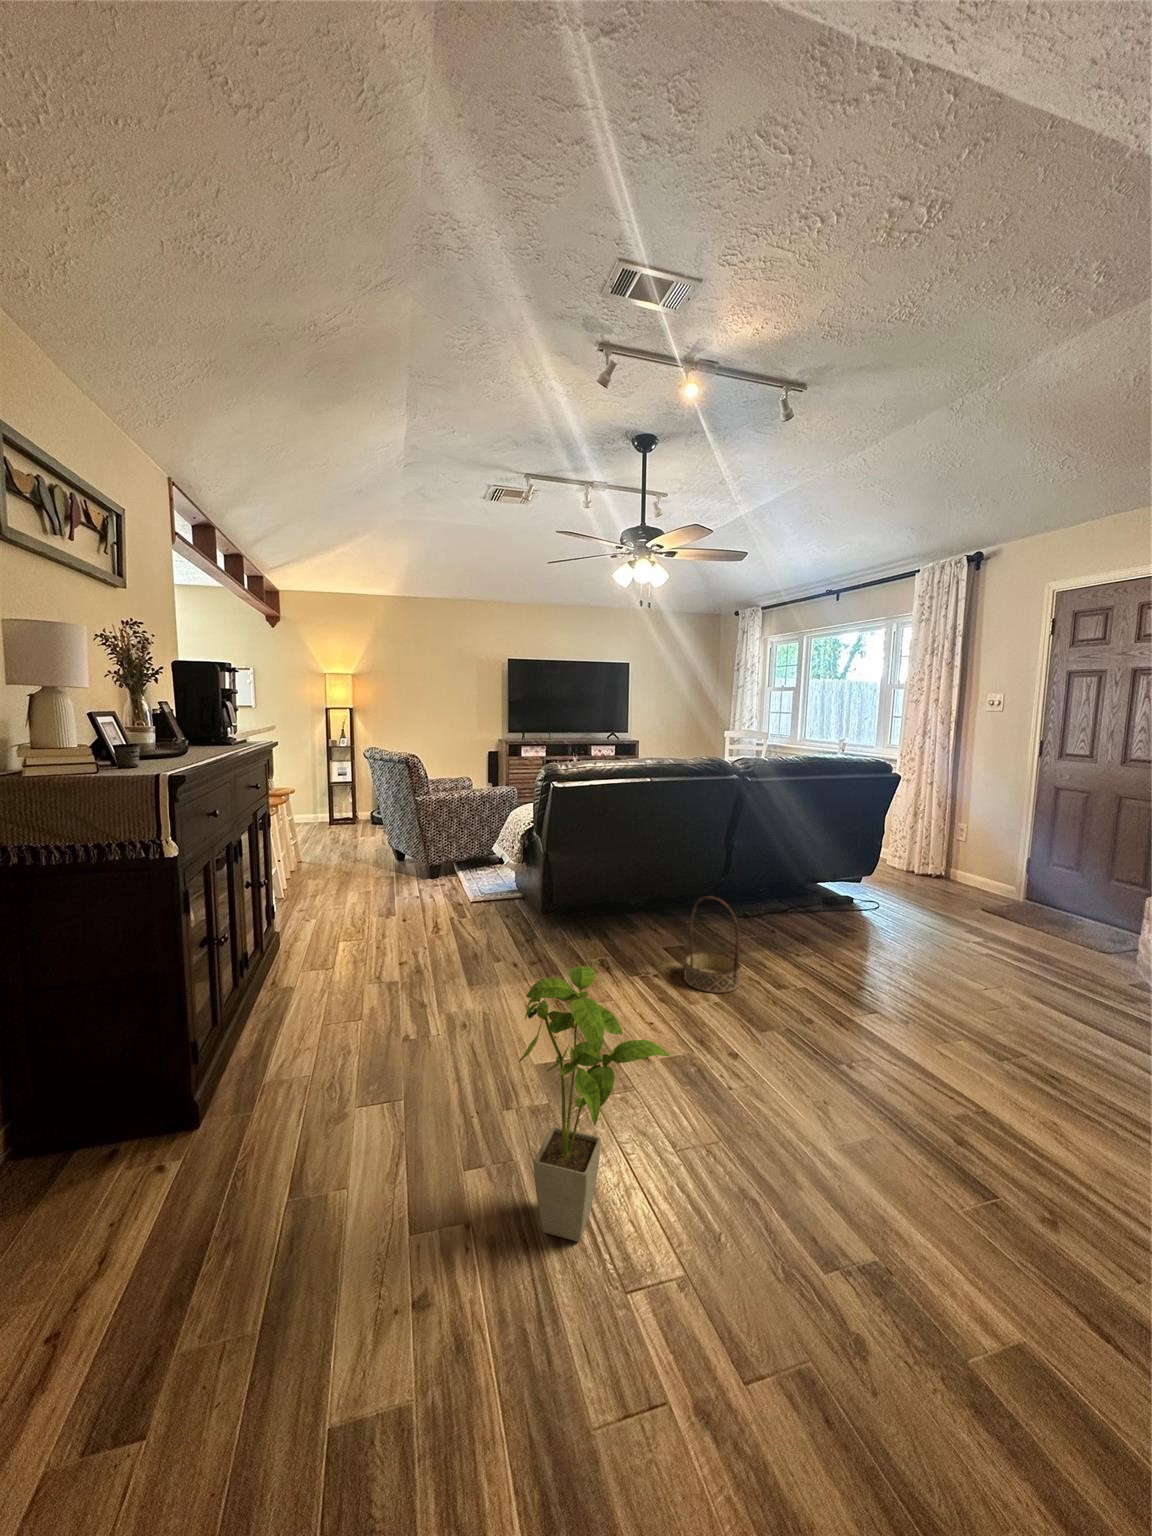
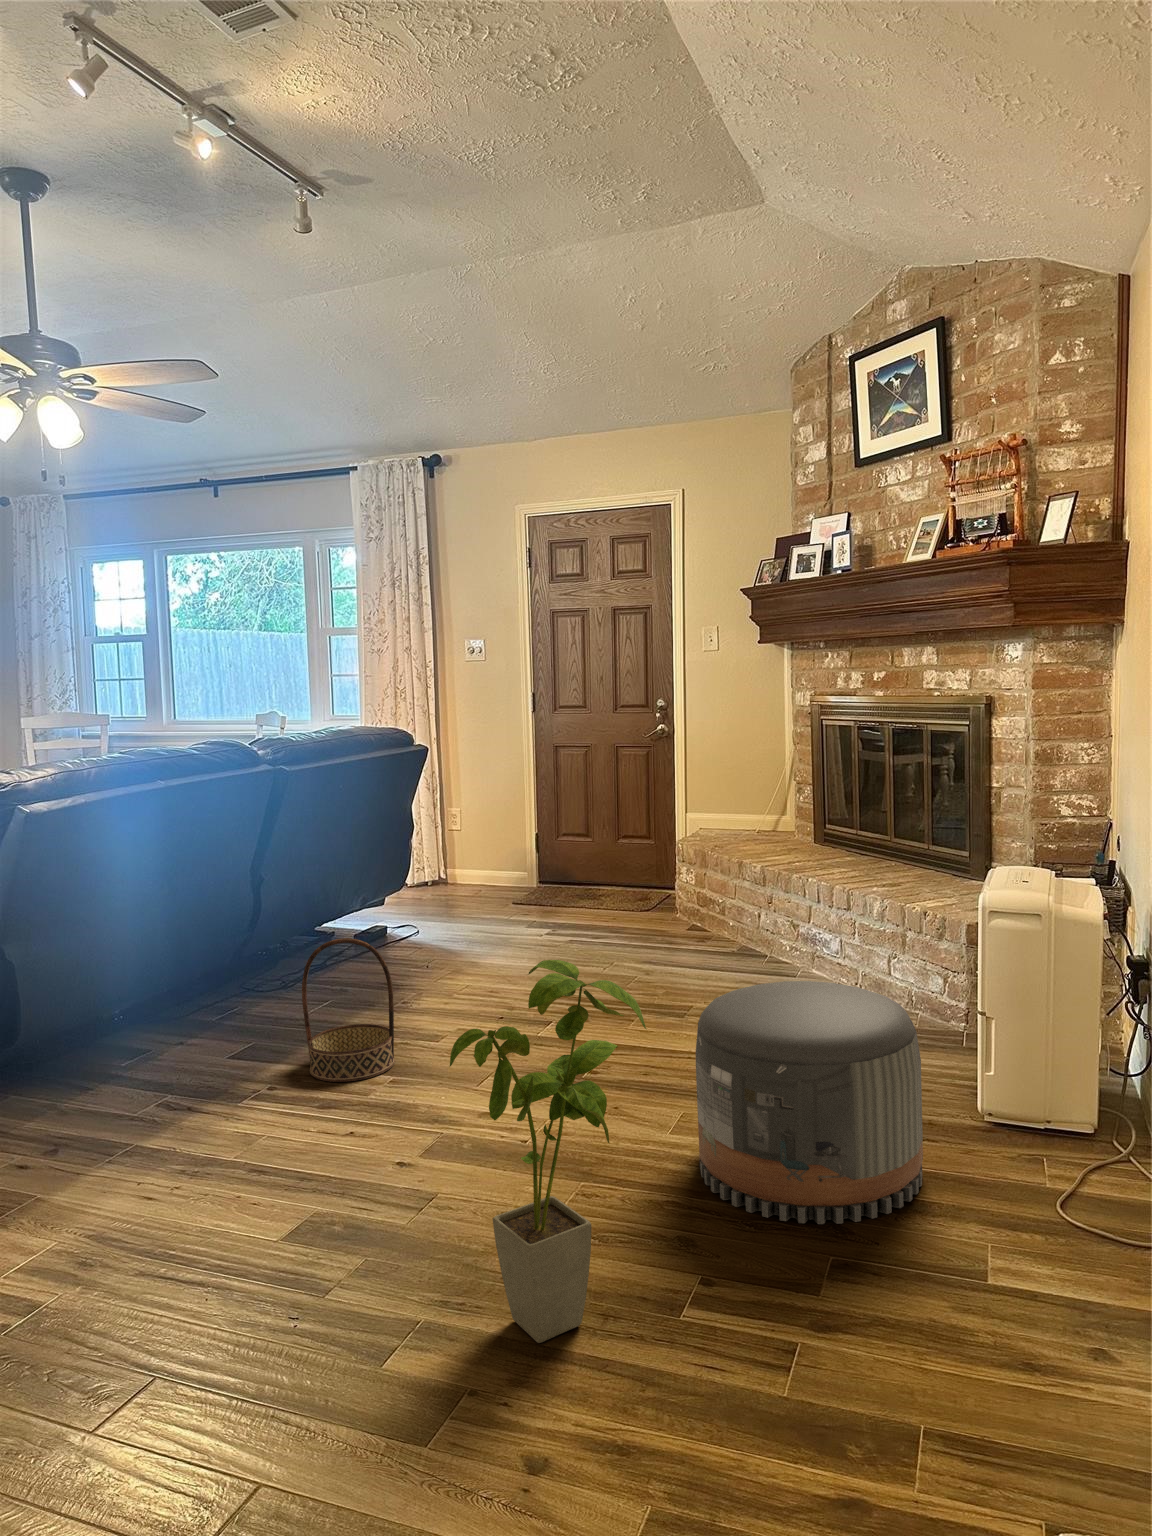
pouf: none [801,1057,1069,1391] -> present [696,981,923,1224]

